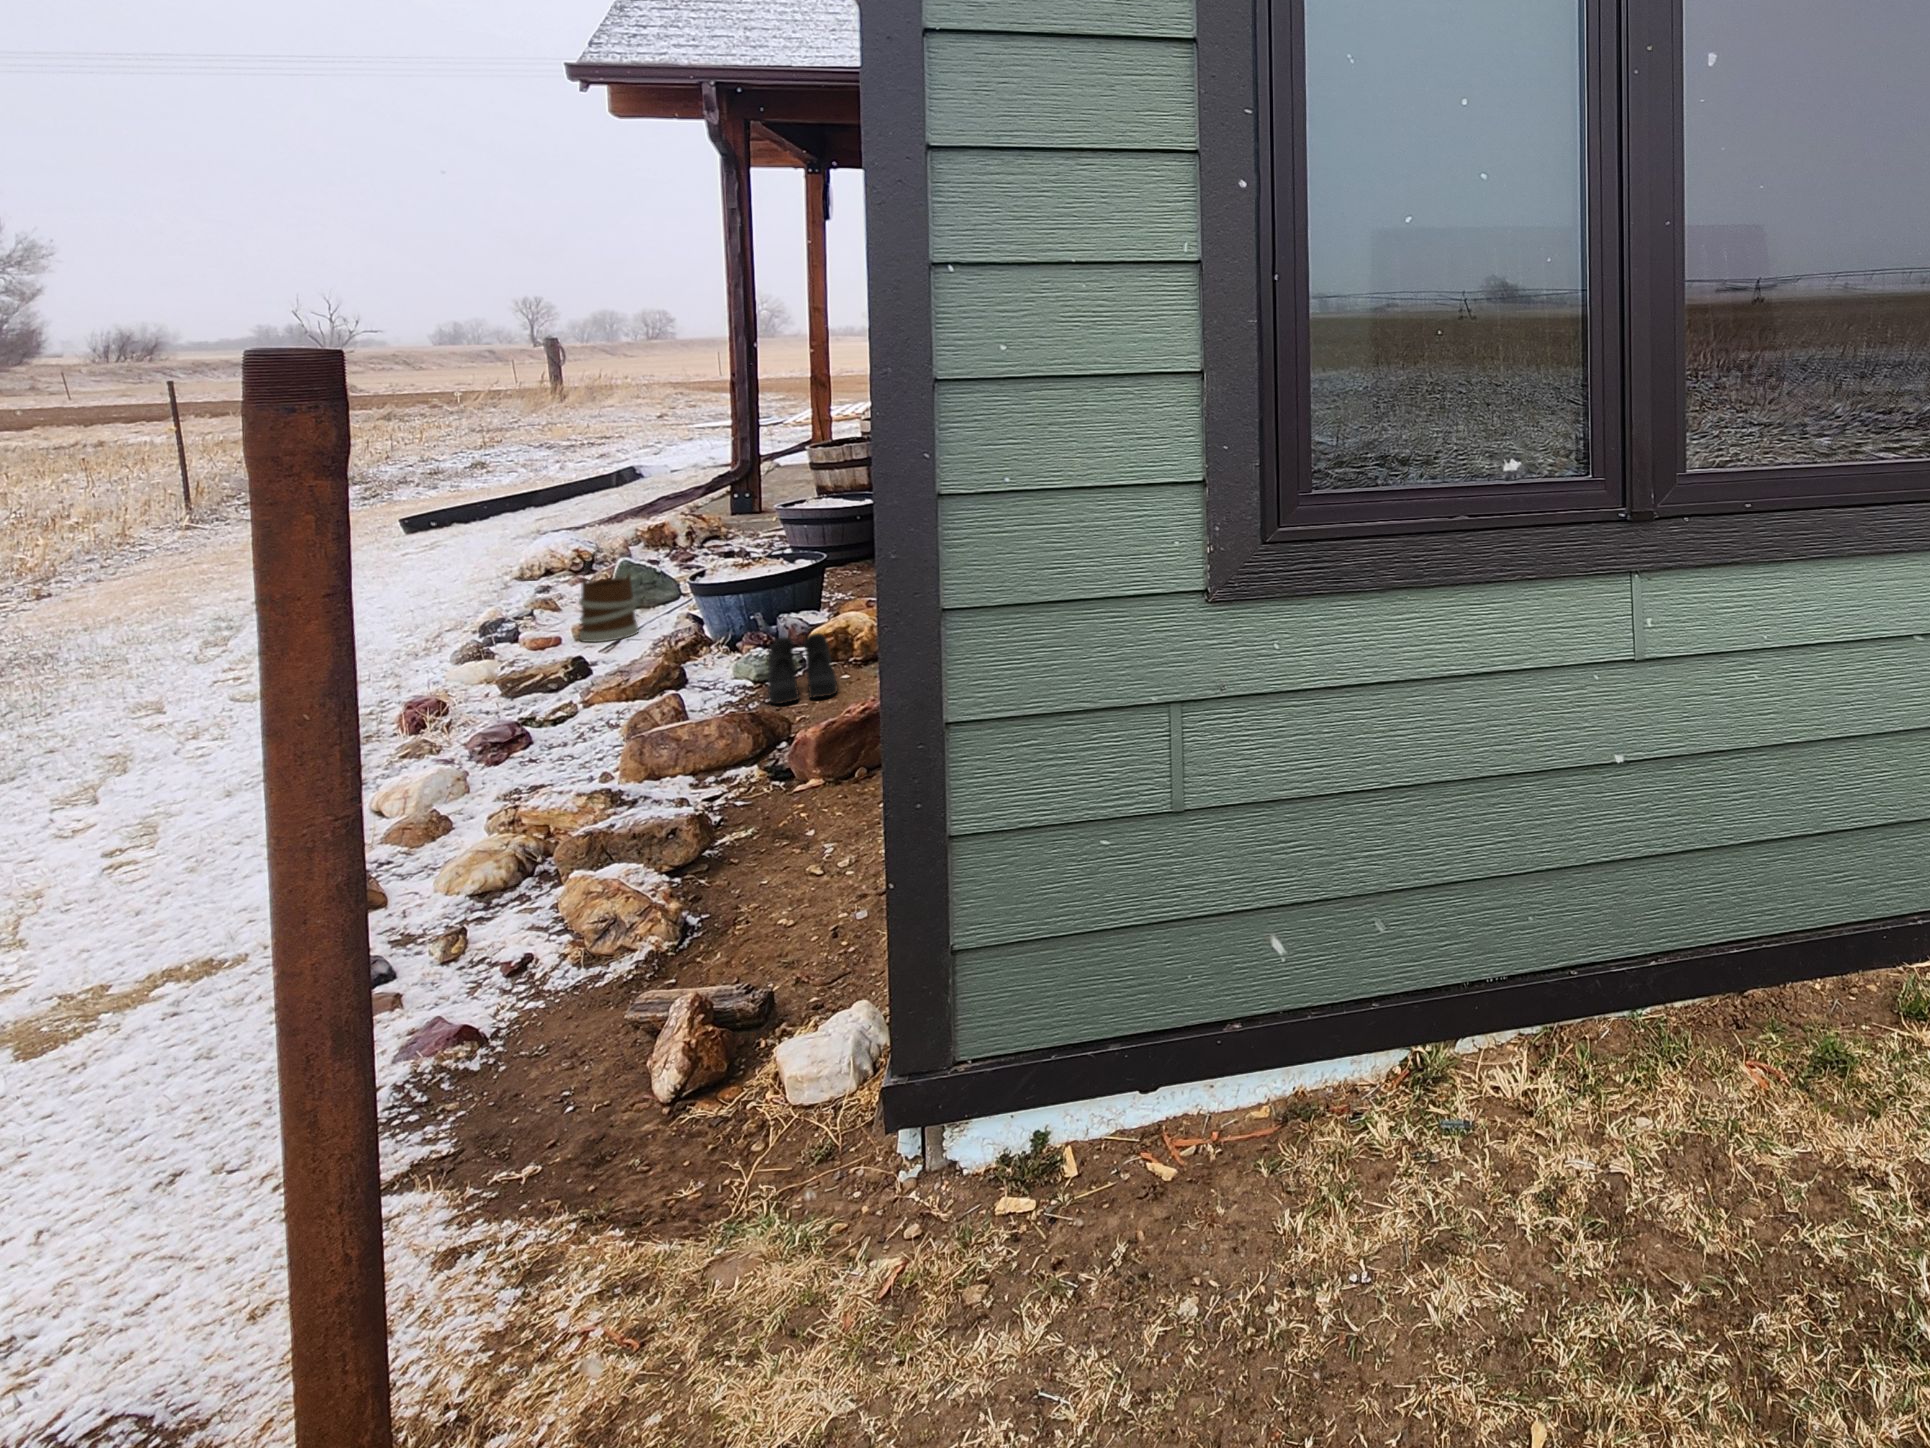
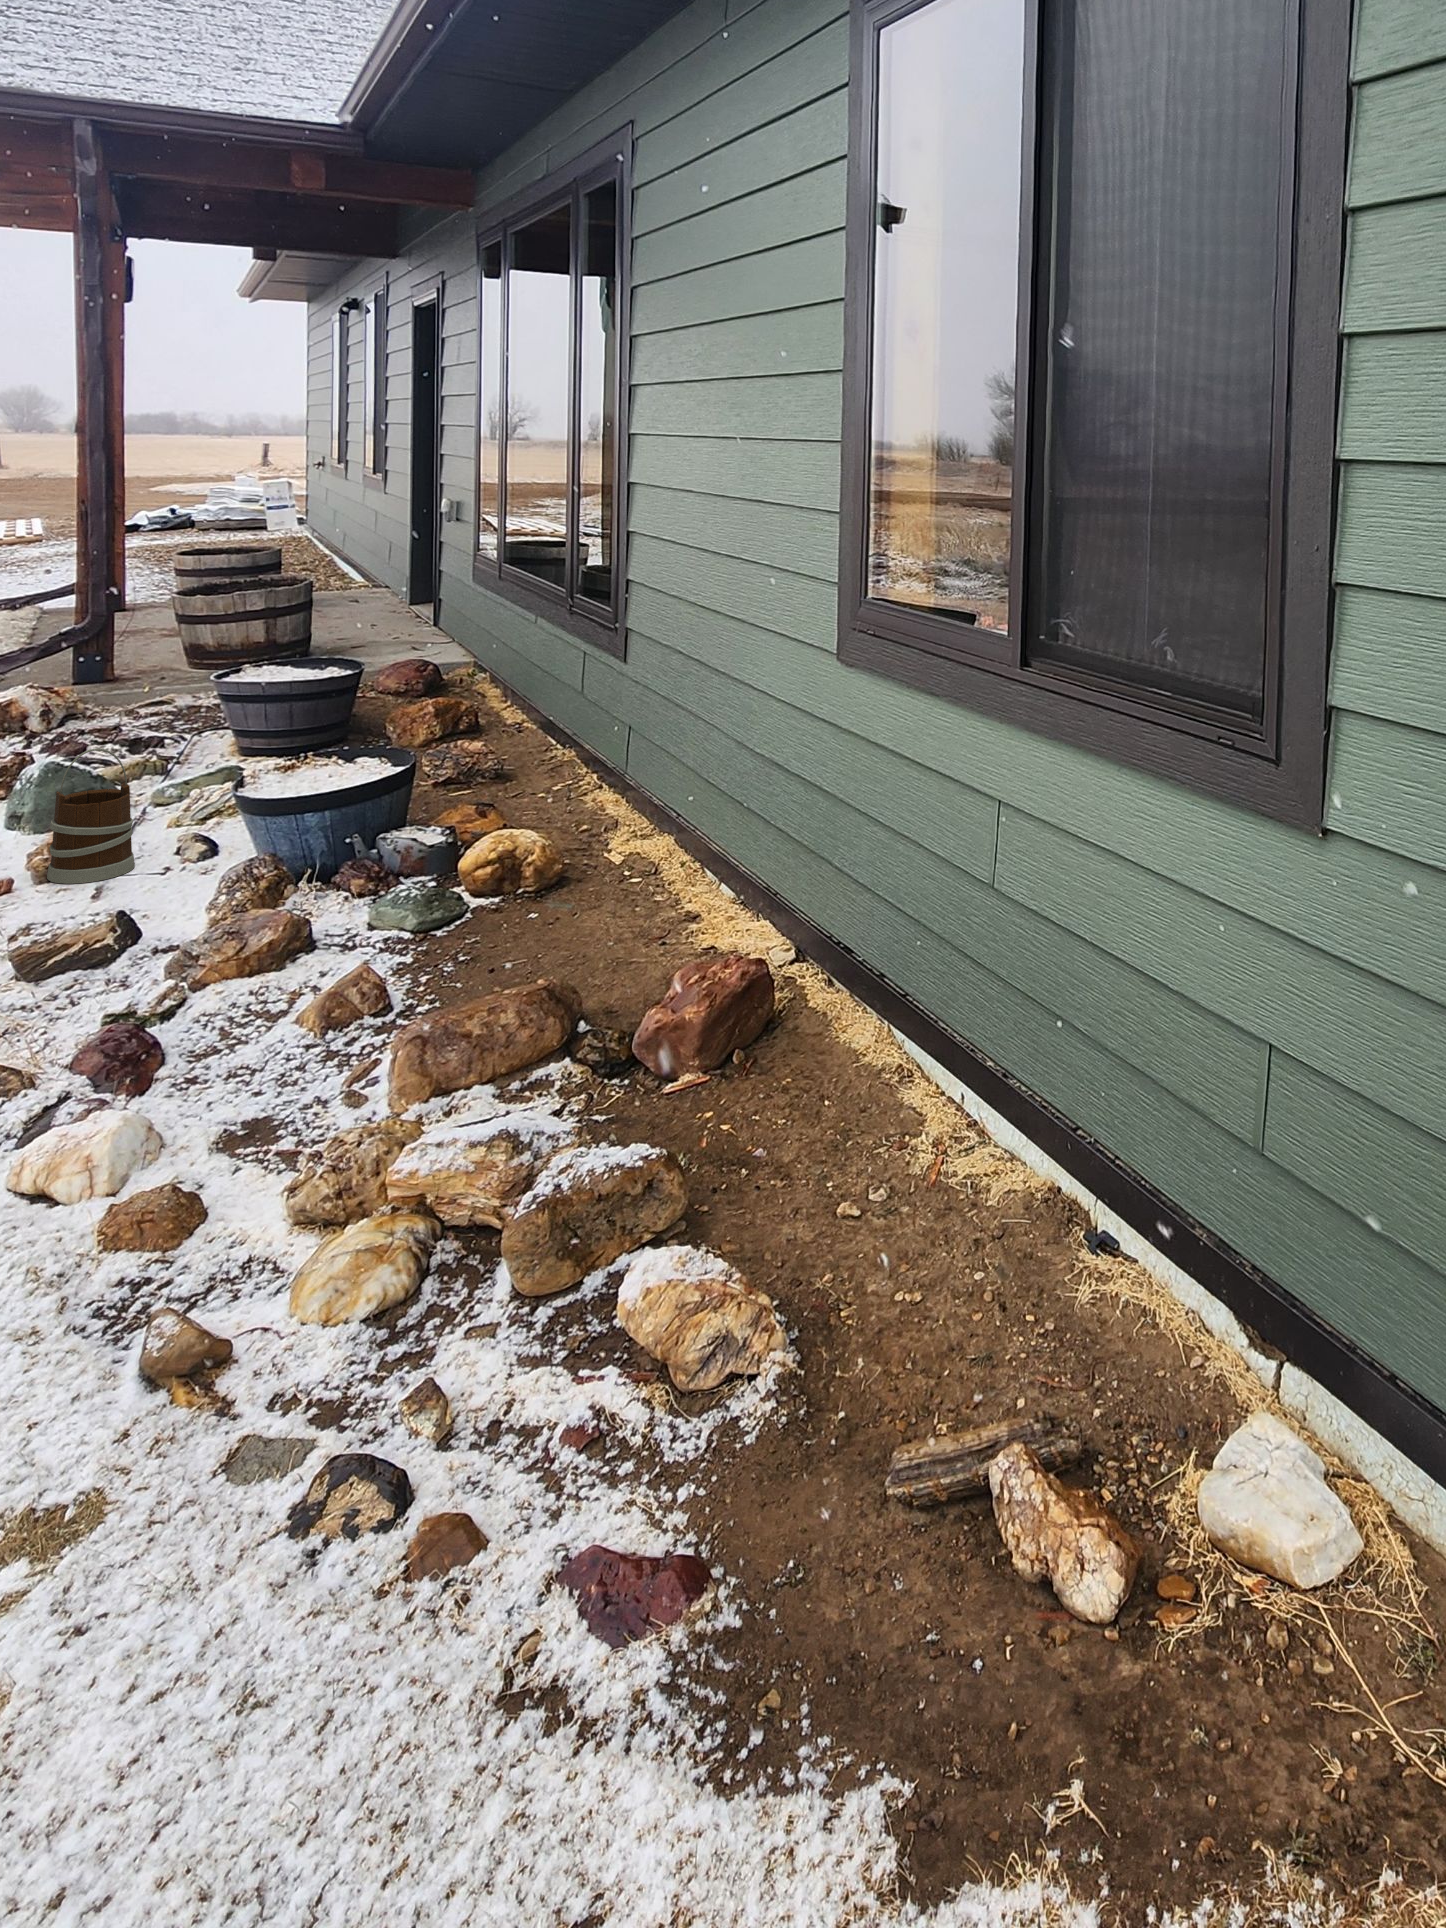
boots: present [767,633,837,704] -> none [455,862,558,964]

